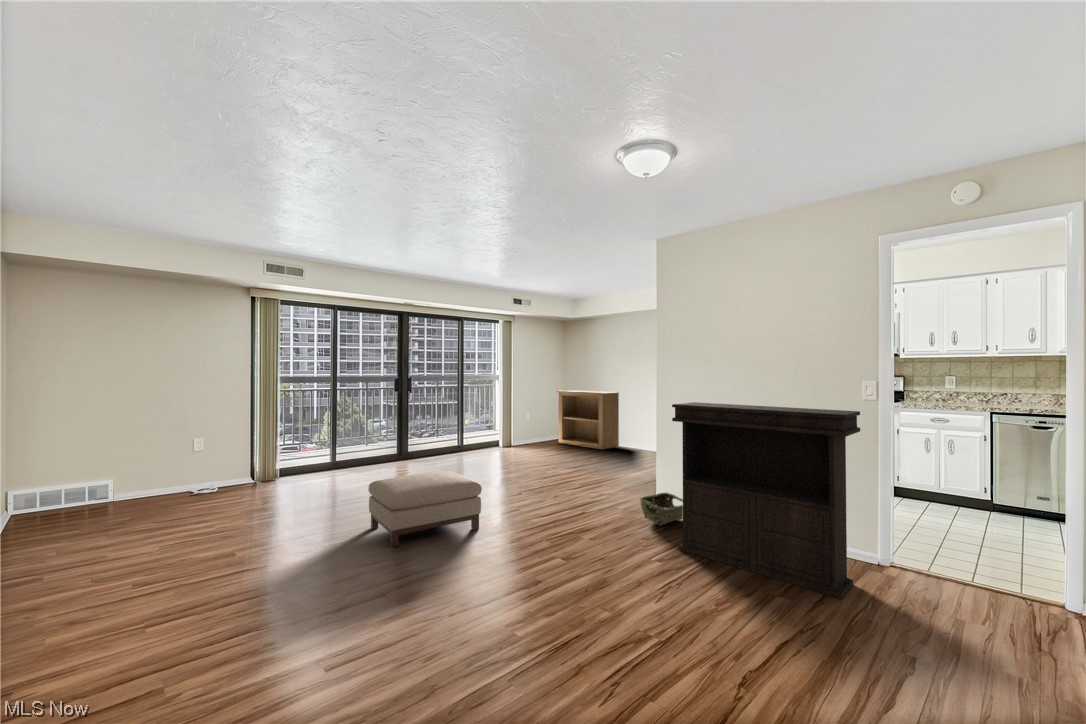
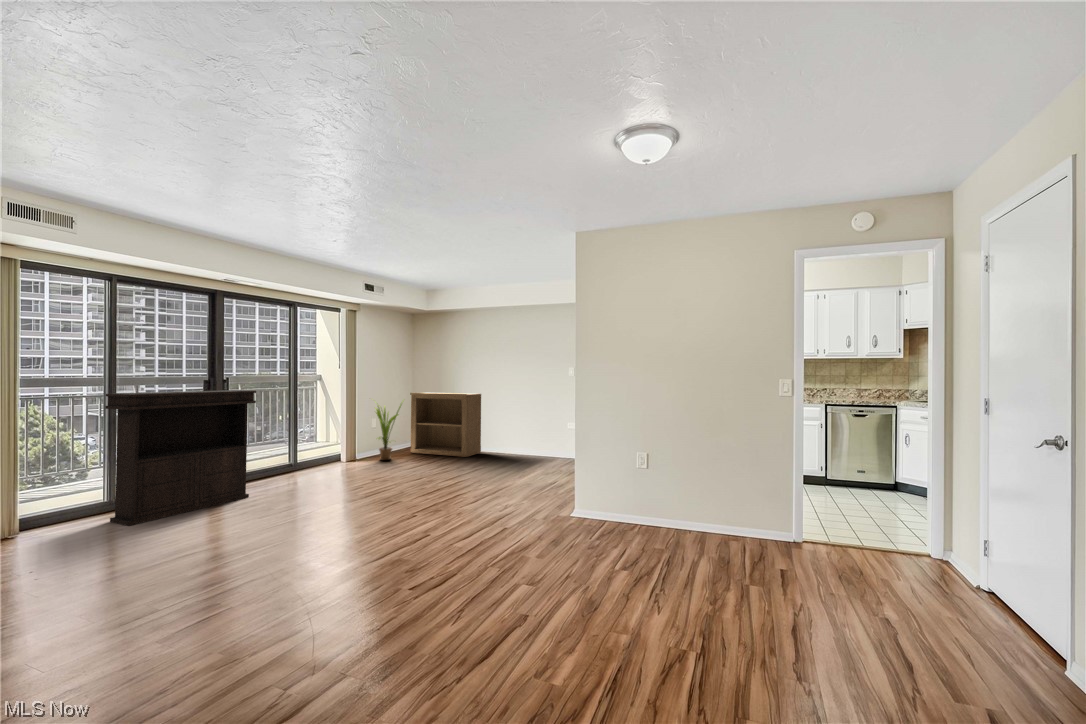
house plant: none [522,395,550,448] -> present [375,404,402,460]
console table: present [672,402,860,599] -> present [105,390,256,526]
ottoman: present [368,471,482,548] -> none [236,495,402,608]
woven basket: present [640,493,683,525] -> none [571,496,617,531]

